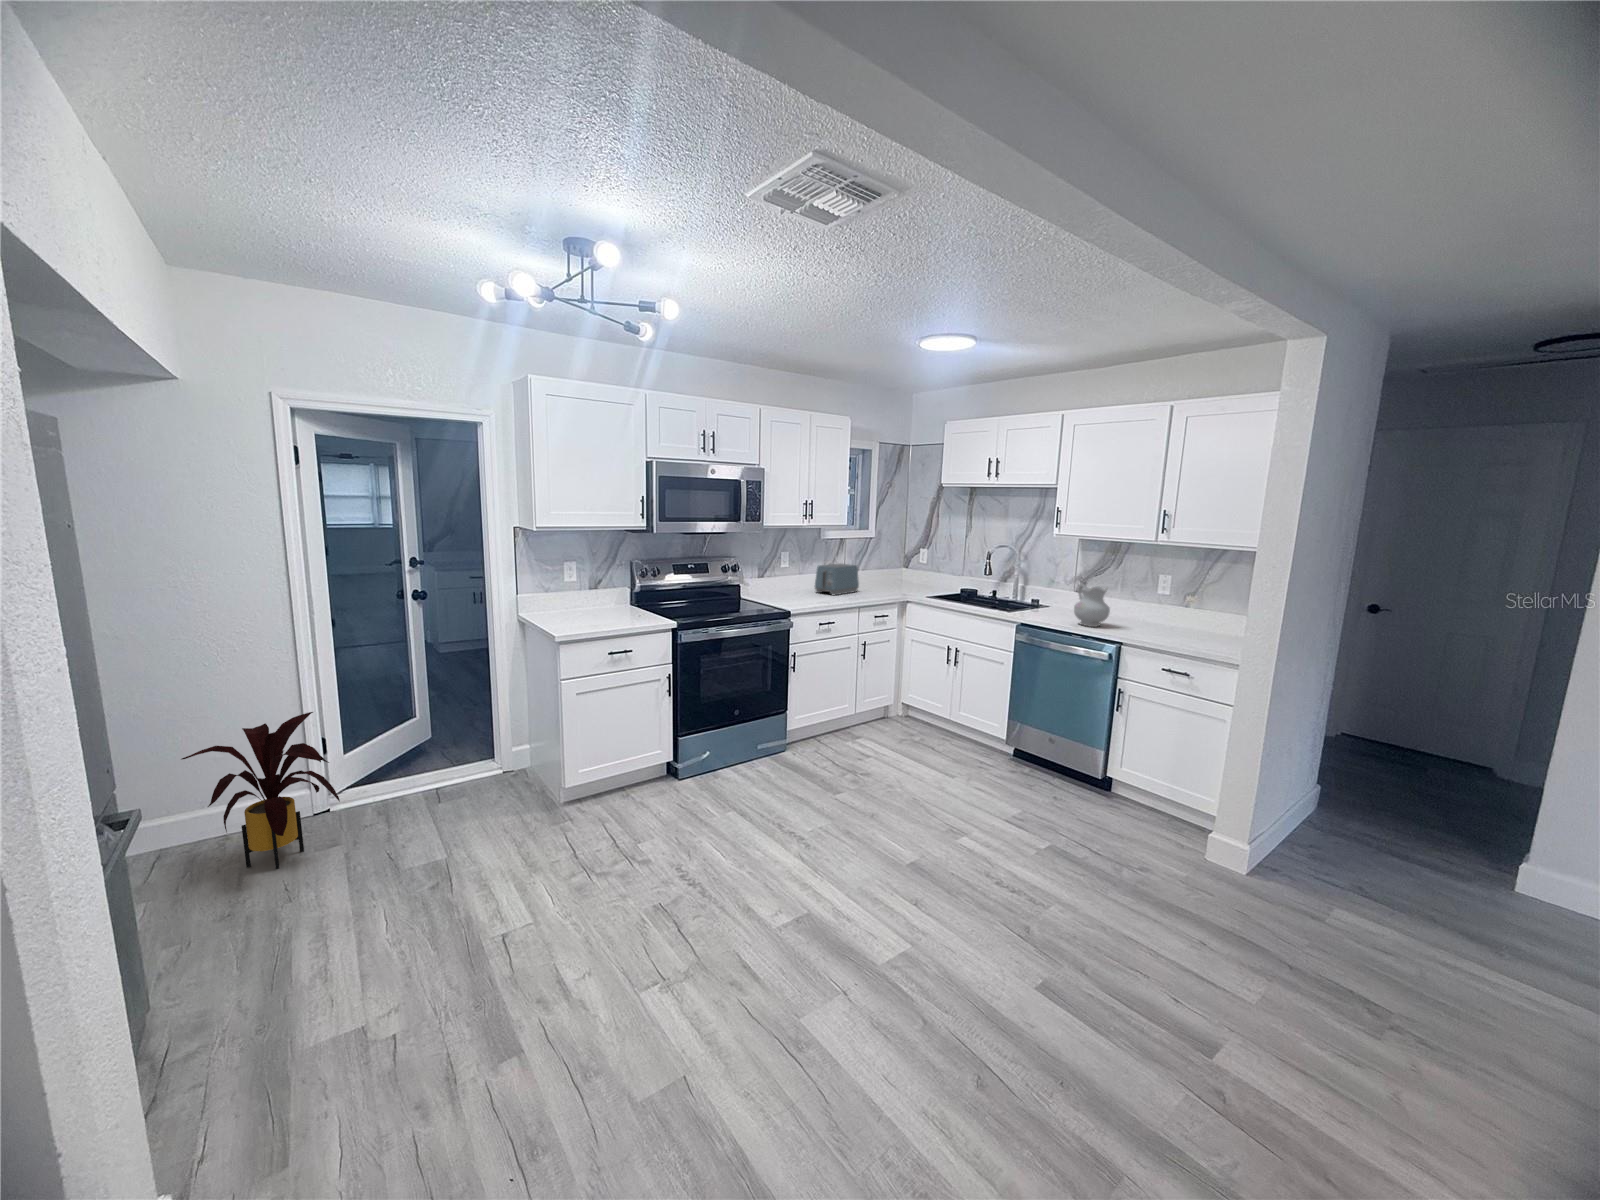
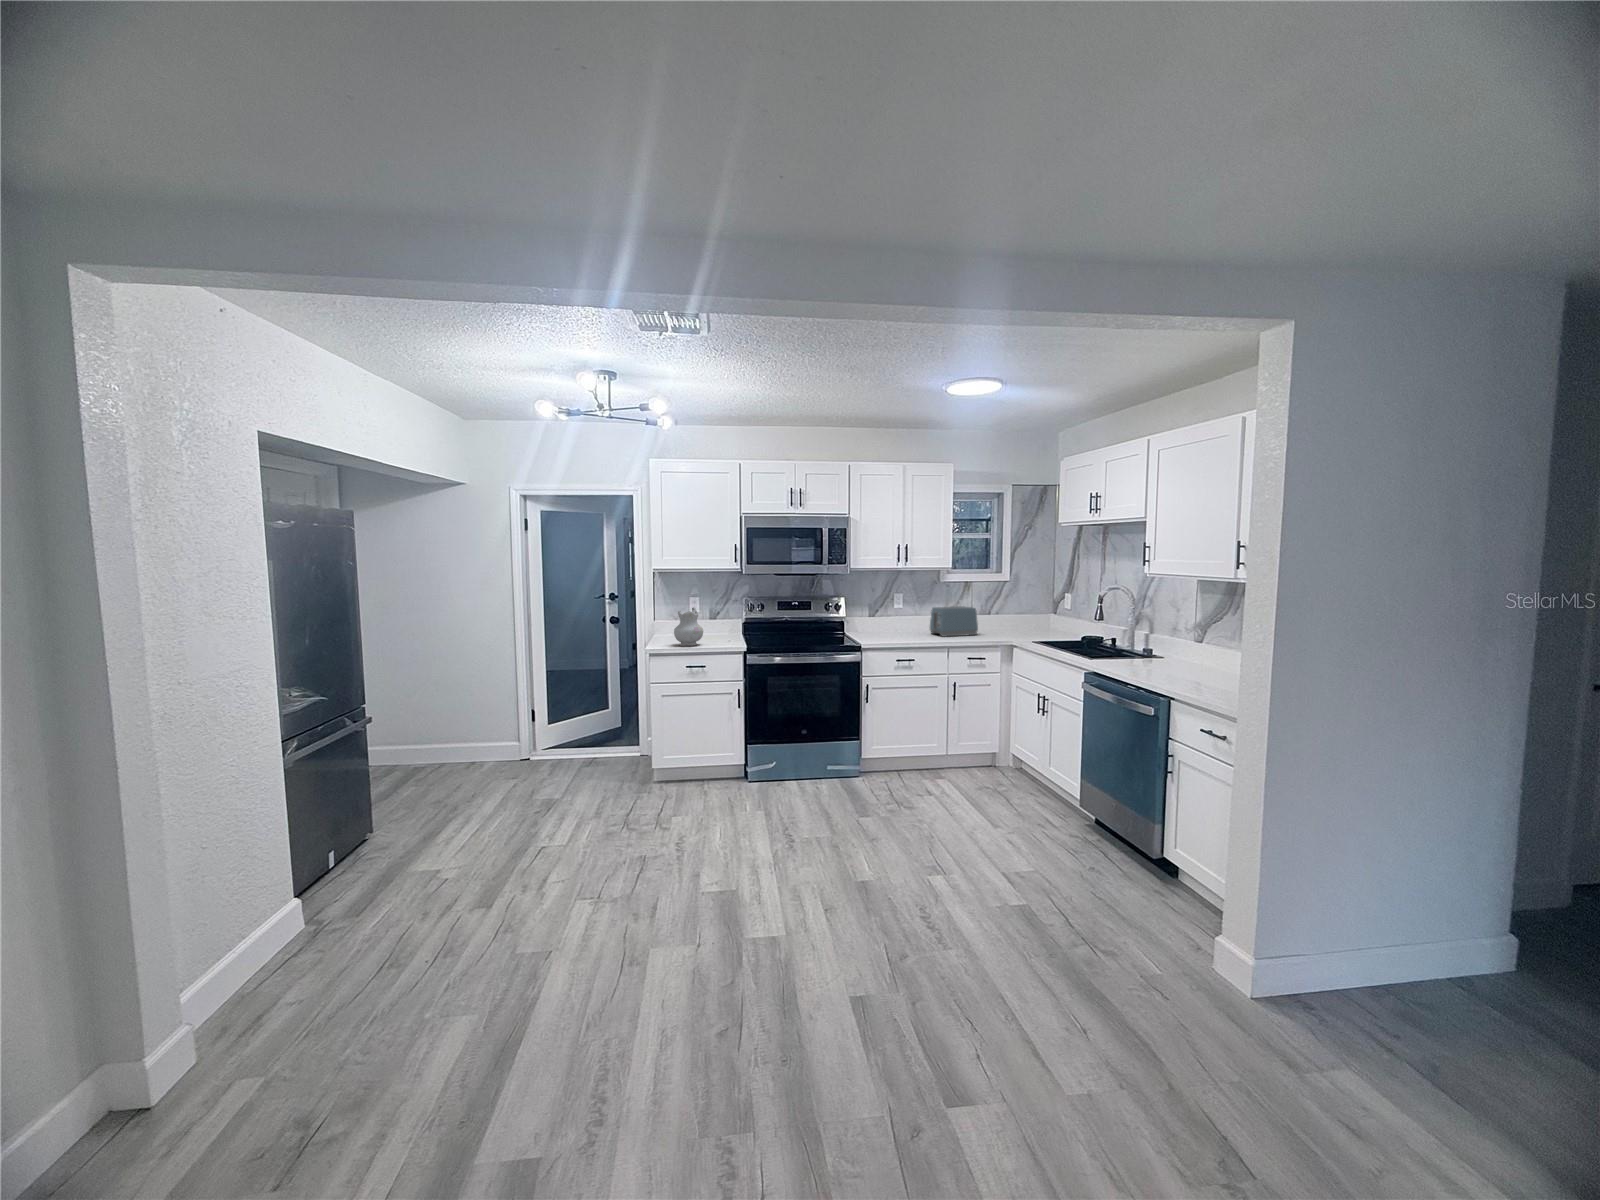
ceramic pitcher: present [1074,582,1110,627] -> present [674,608,703,646]
house plant: present [182,712,340,869] -> none [445,690,528,784]

